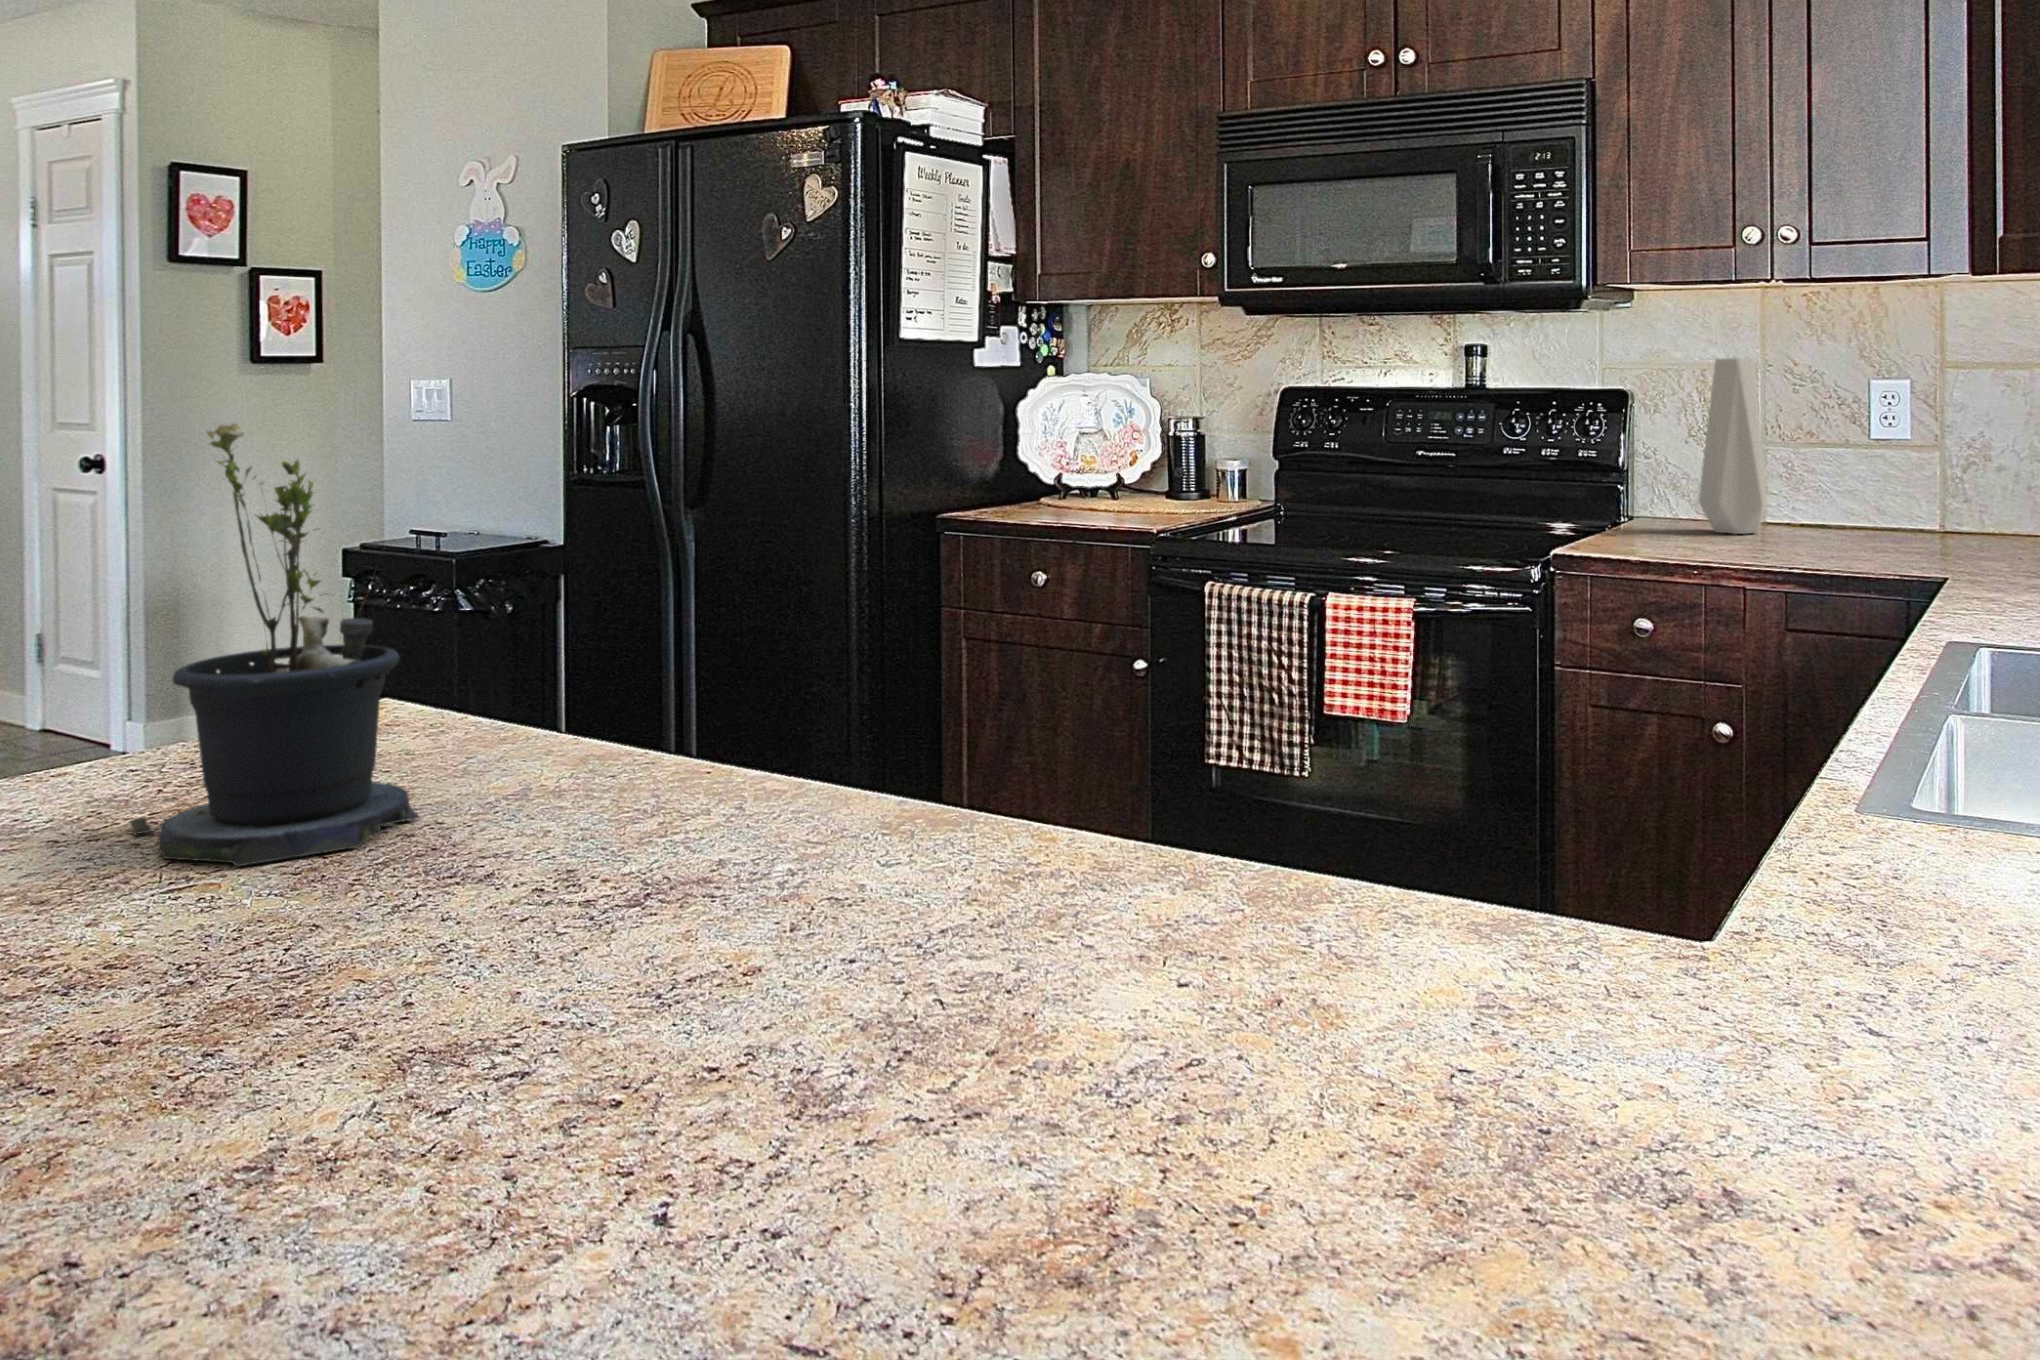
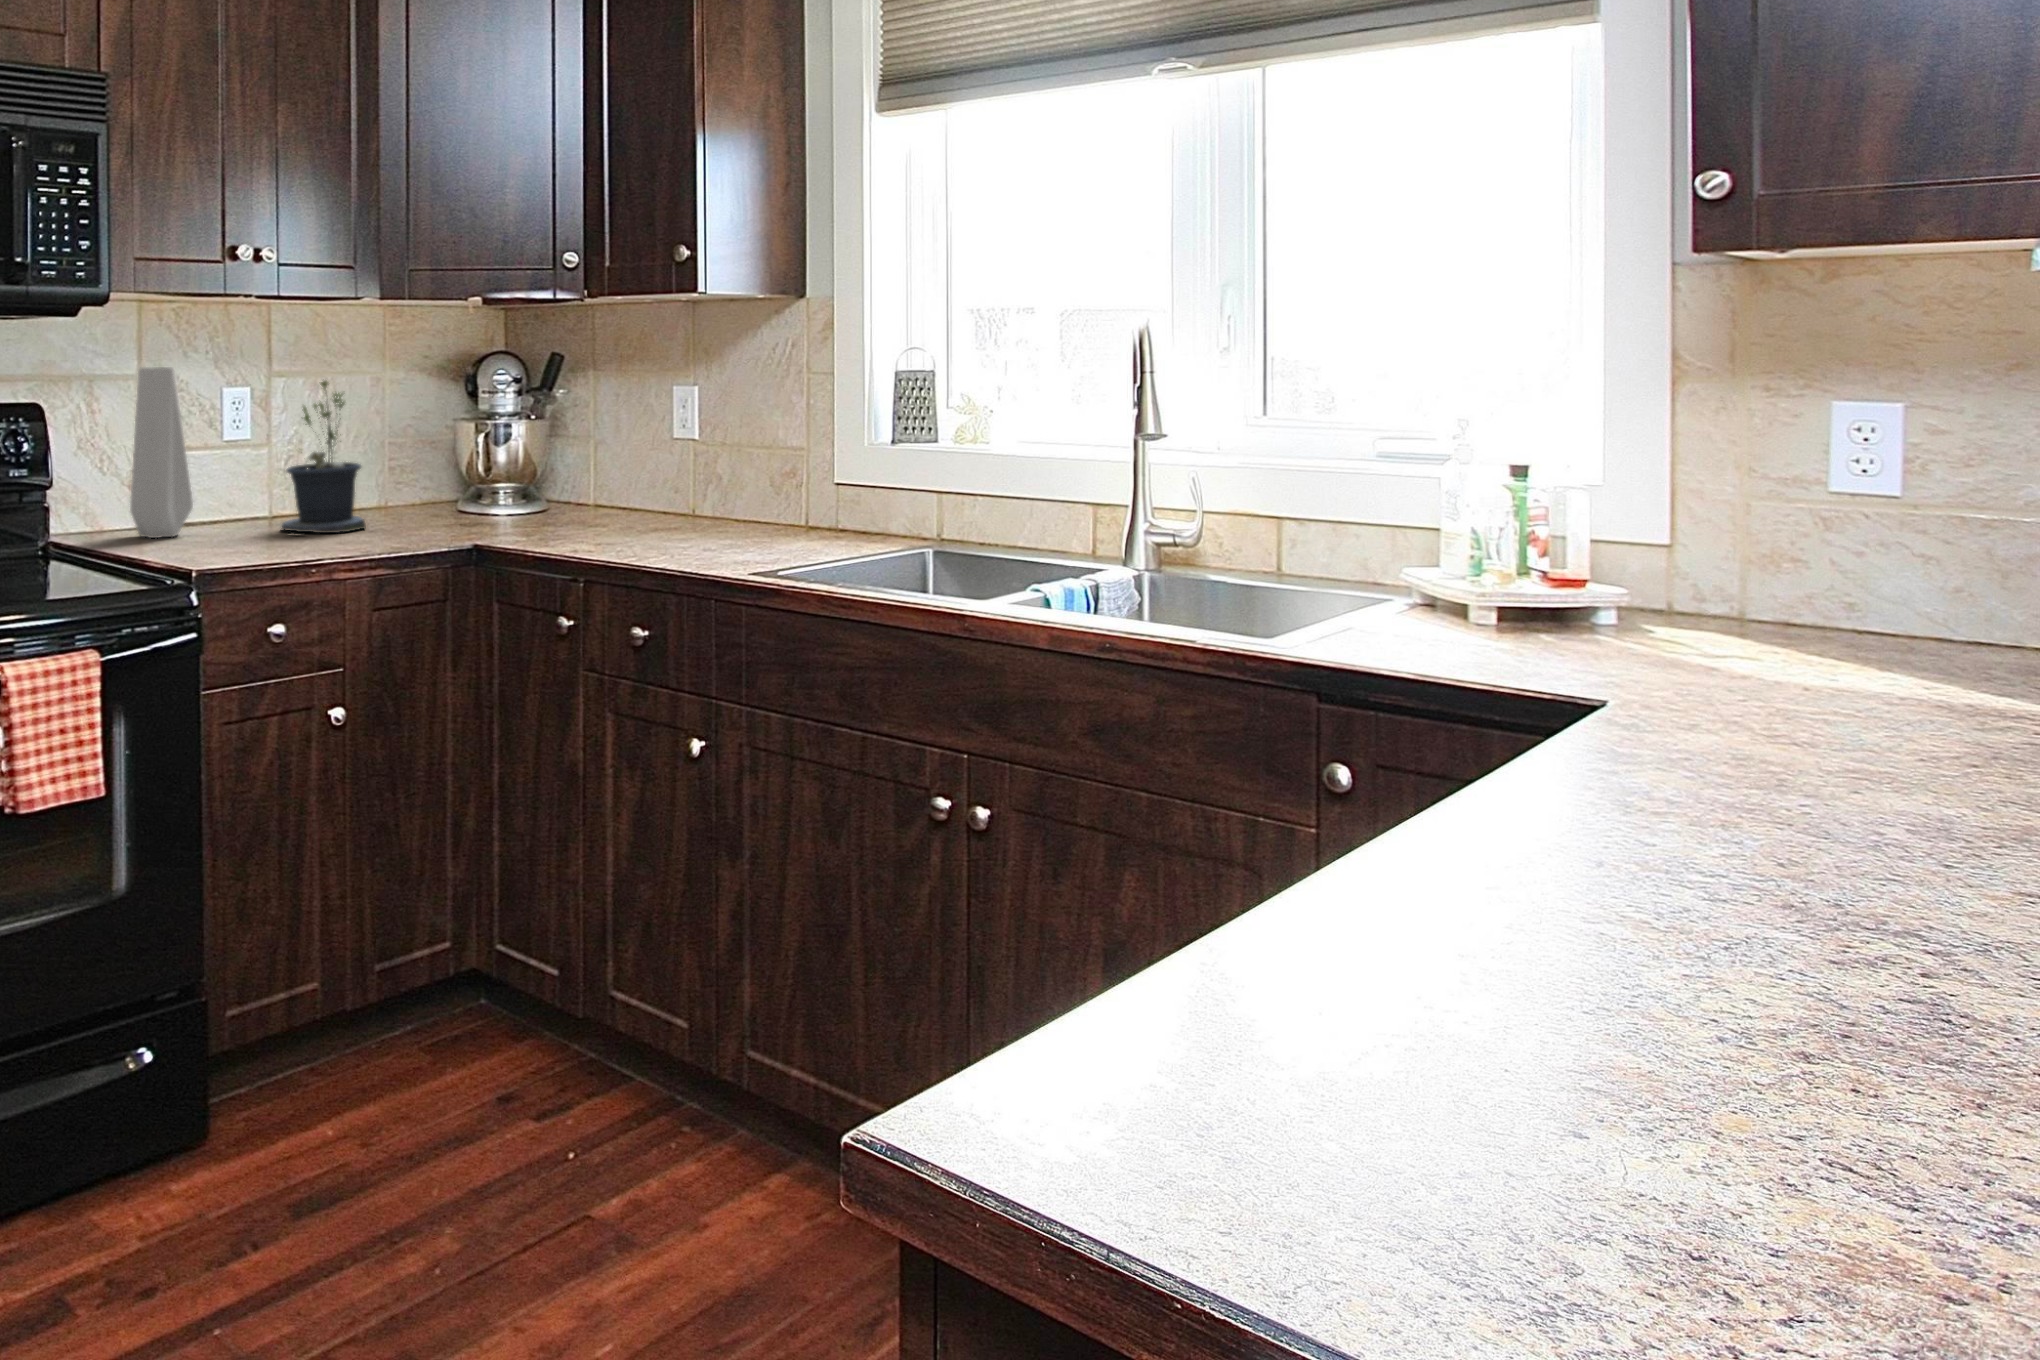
potted plant: present [130,423,420,867] -> present [281,379,366,535]

